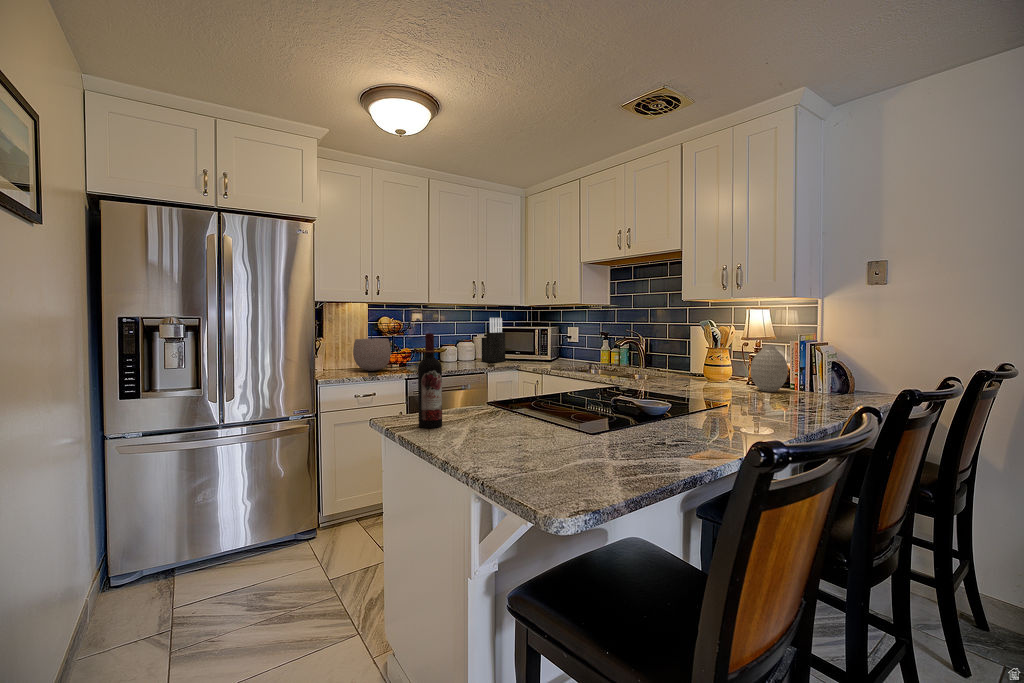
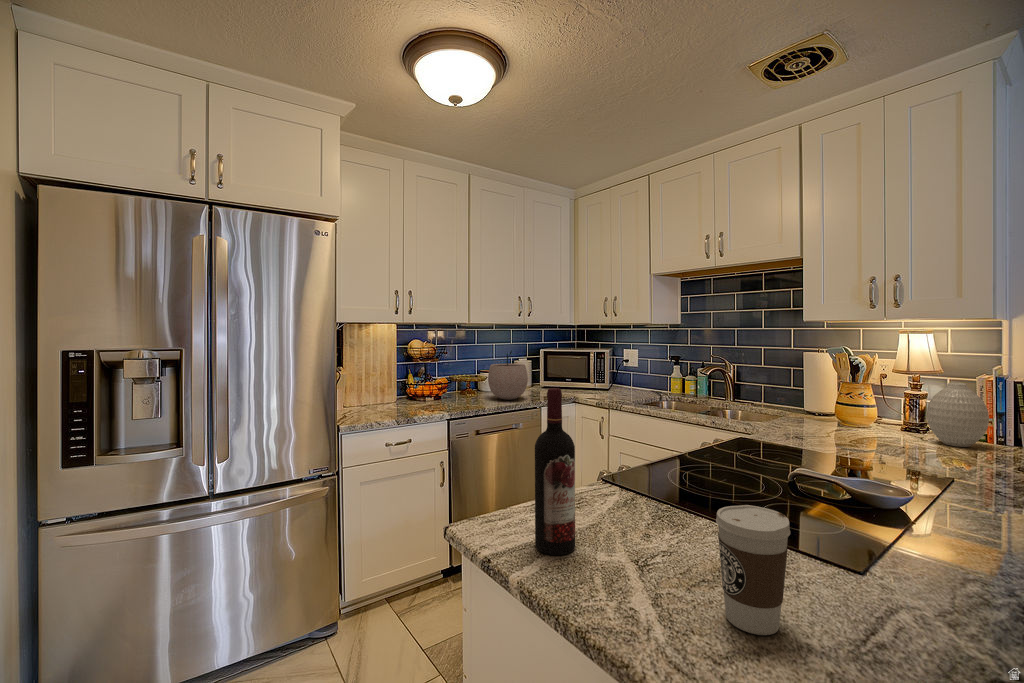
knife block: present [482,318,505,362] -> none [527,339,554,393]
plant pot: present [353,327,391,371] -> present [488,351,528,400]
coffee cup: none [492,389,525,447] -> present [716,505,790,635]

